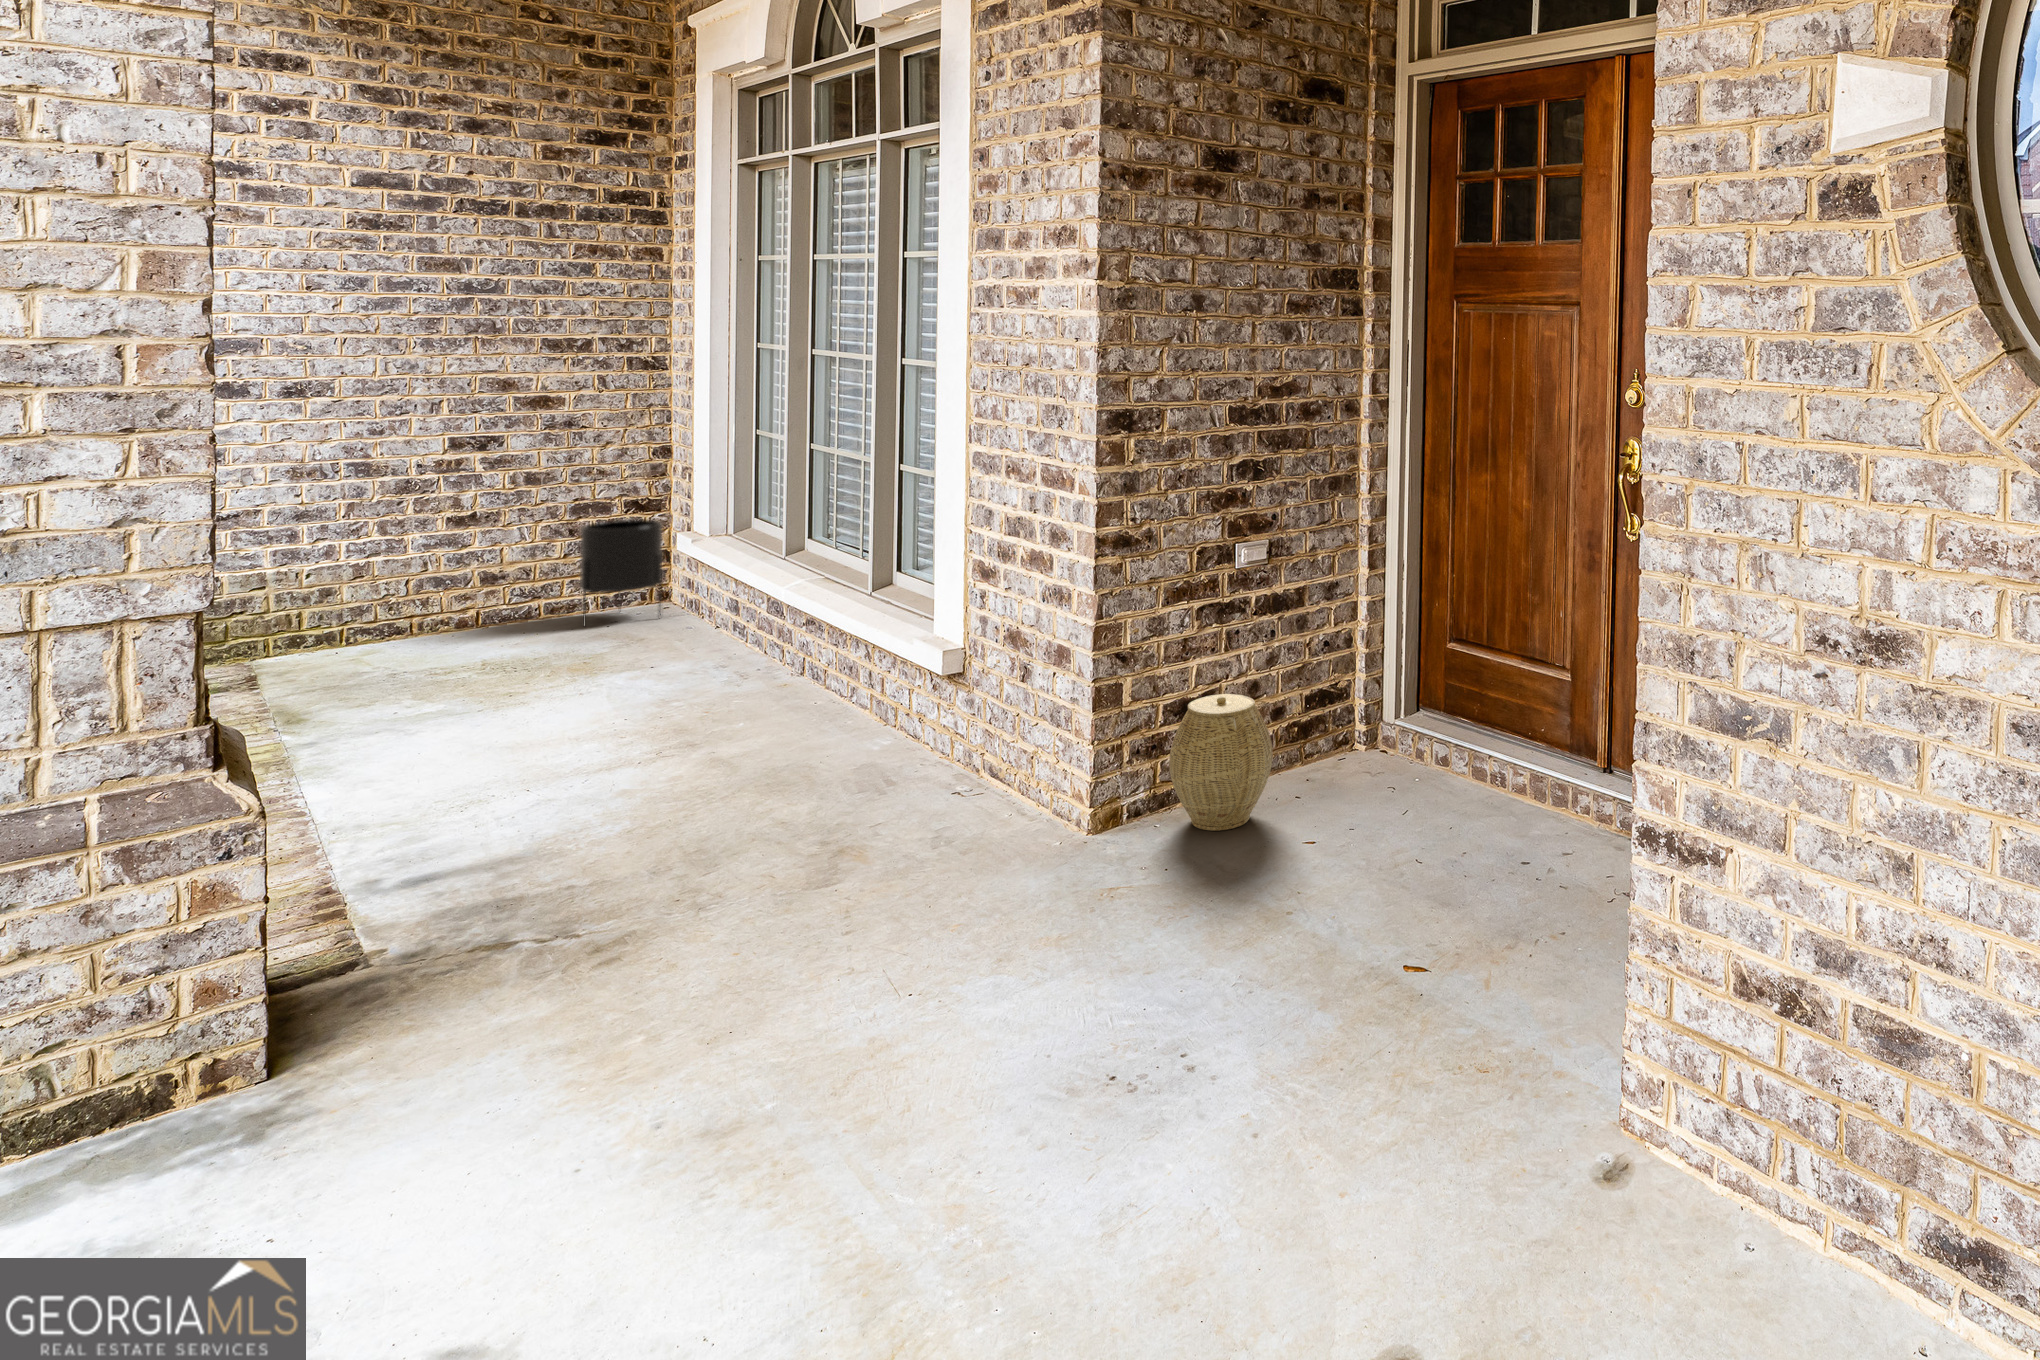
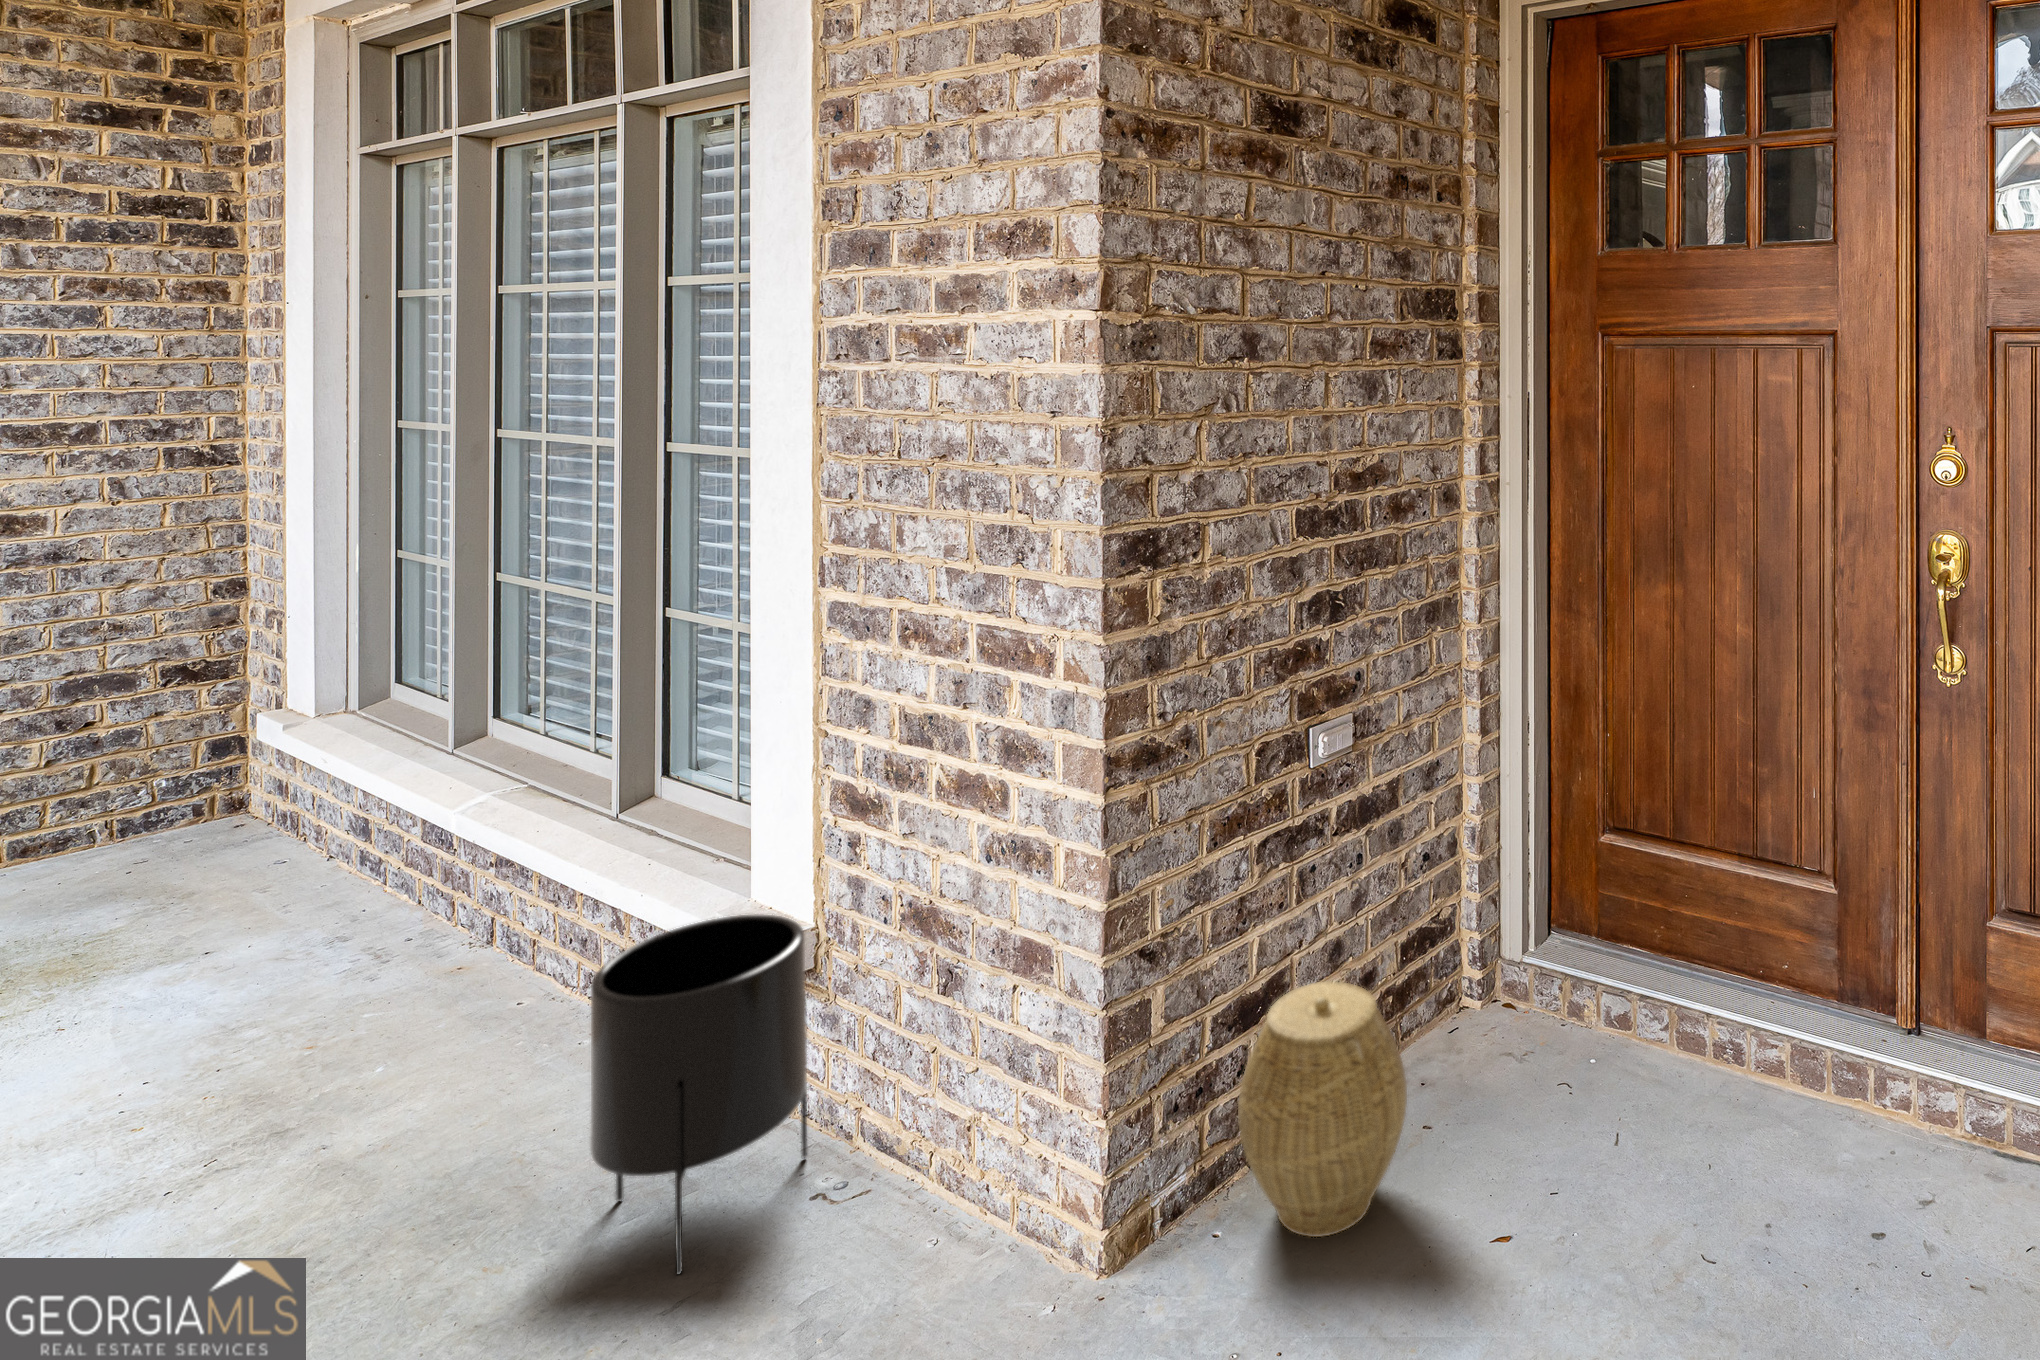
planter: present [580,519,662,625] -> present [590,914,807,1274]

